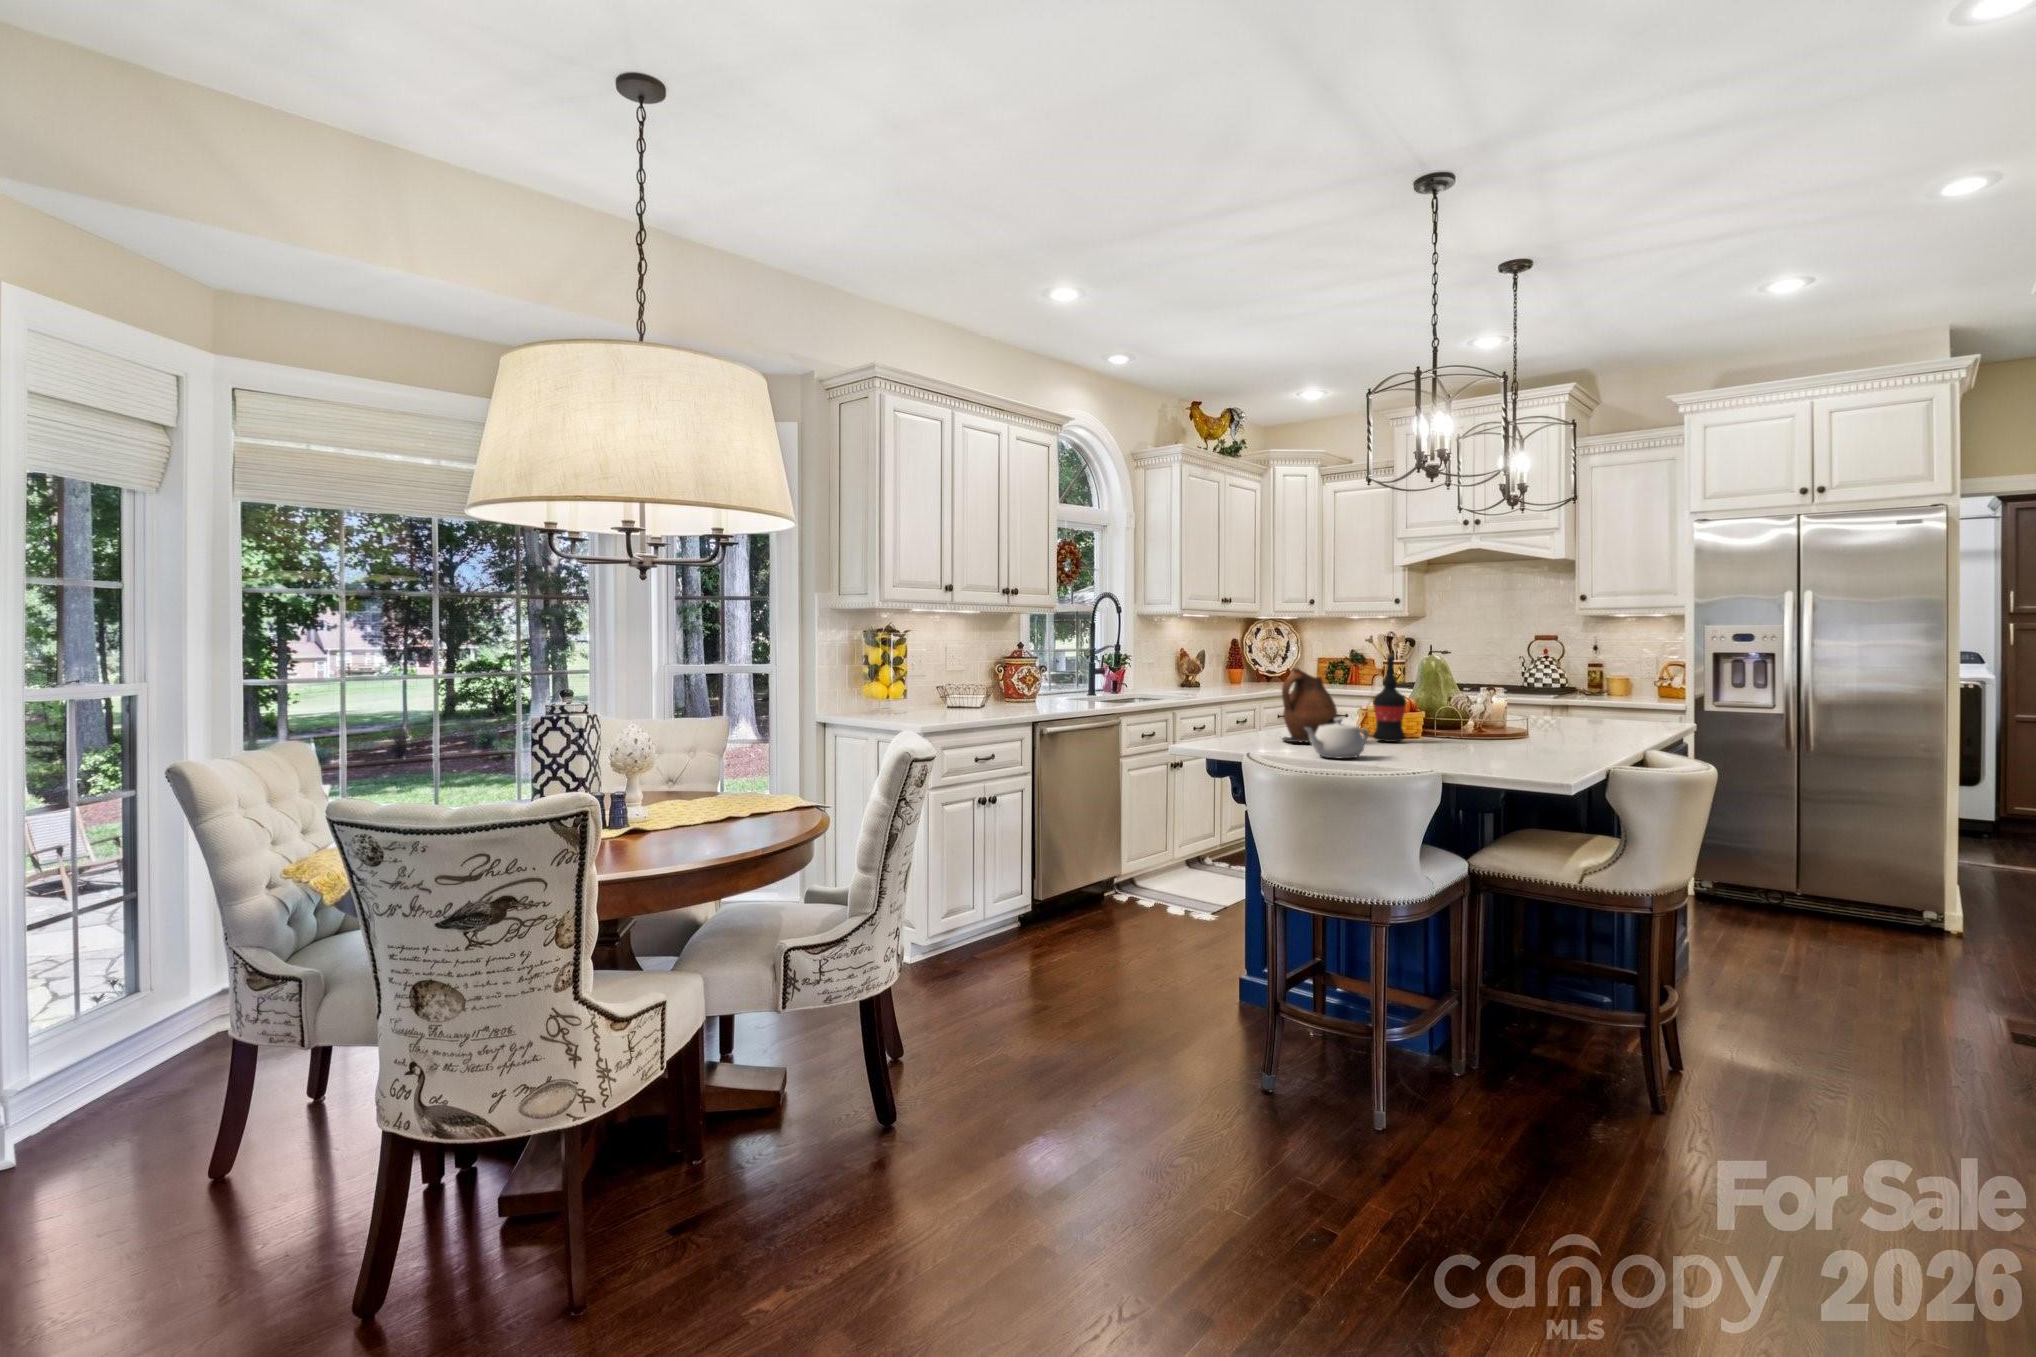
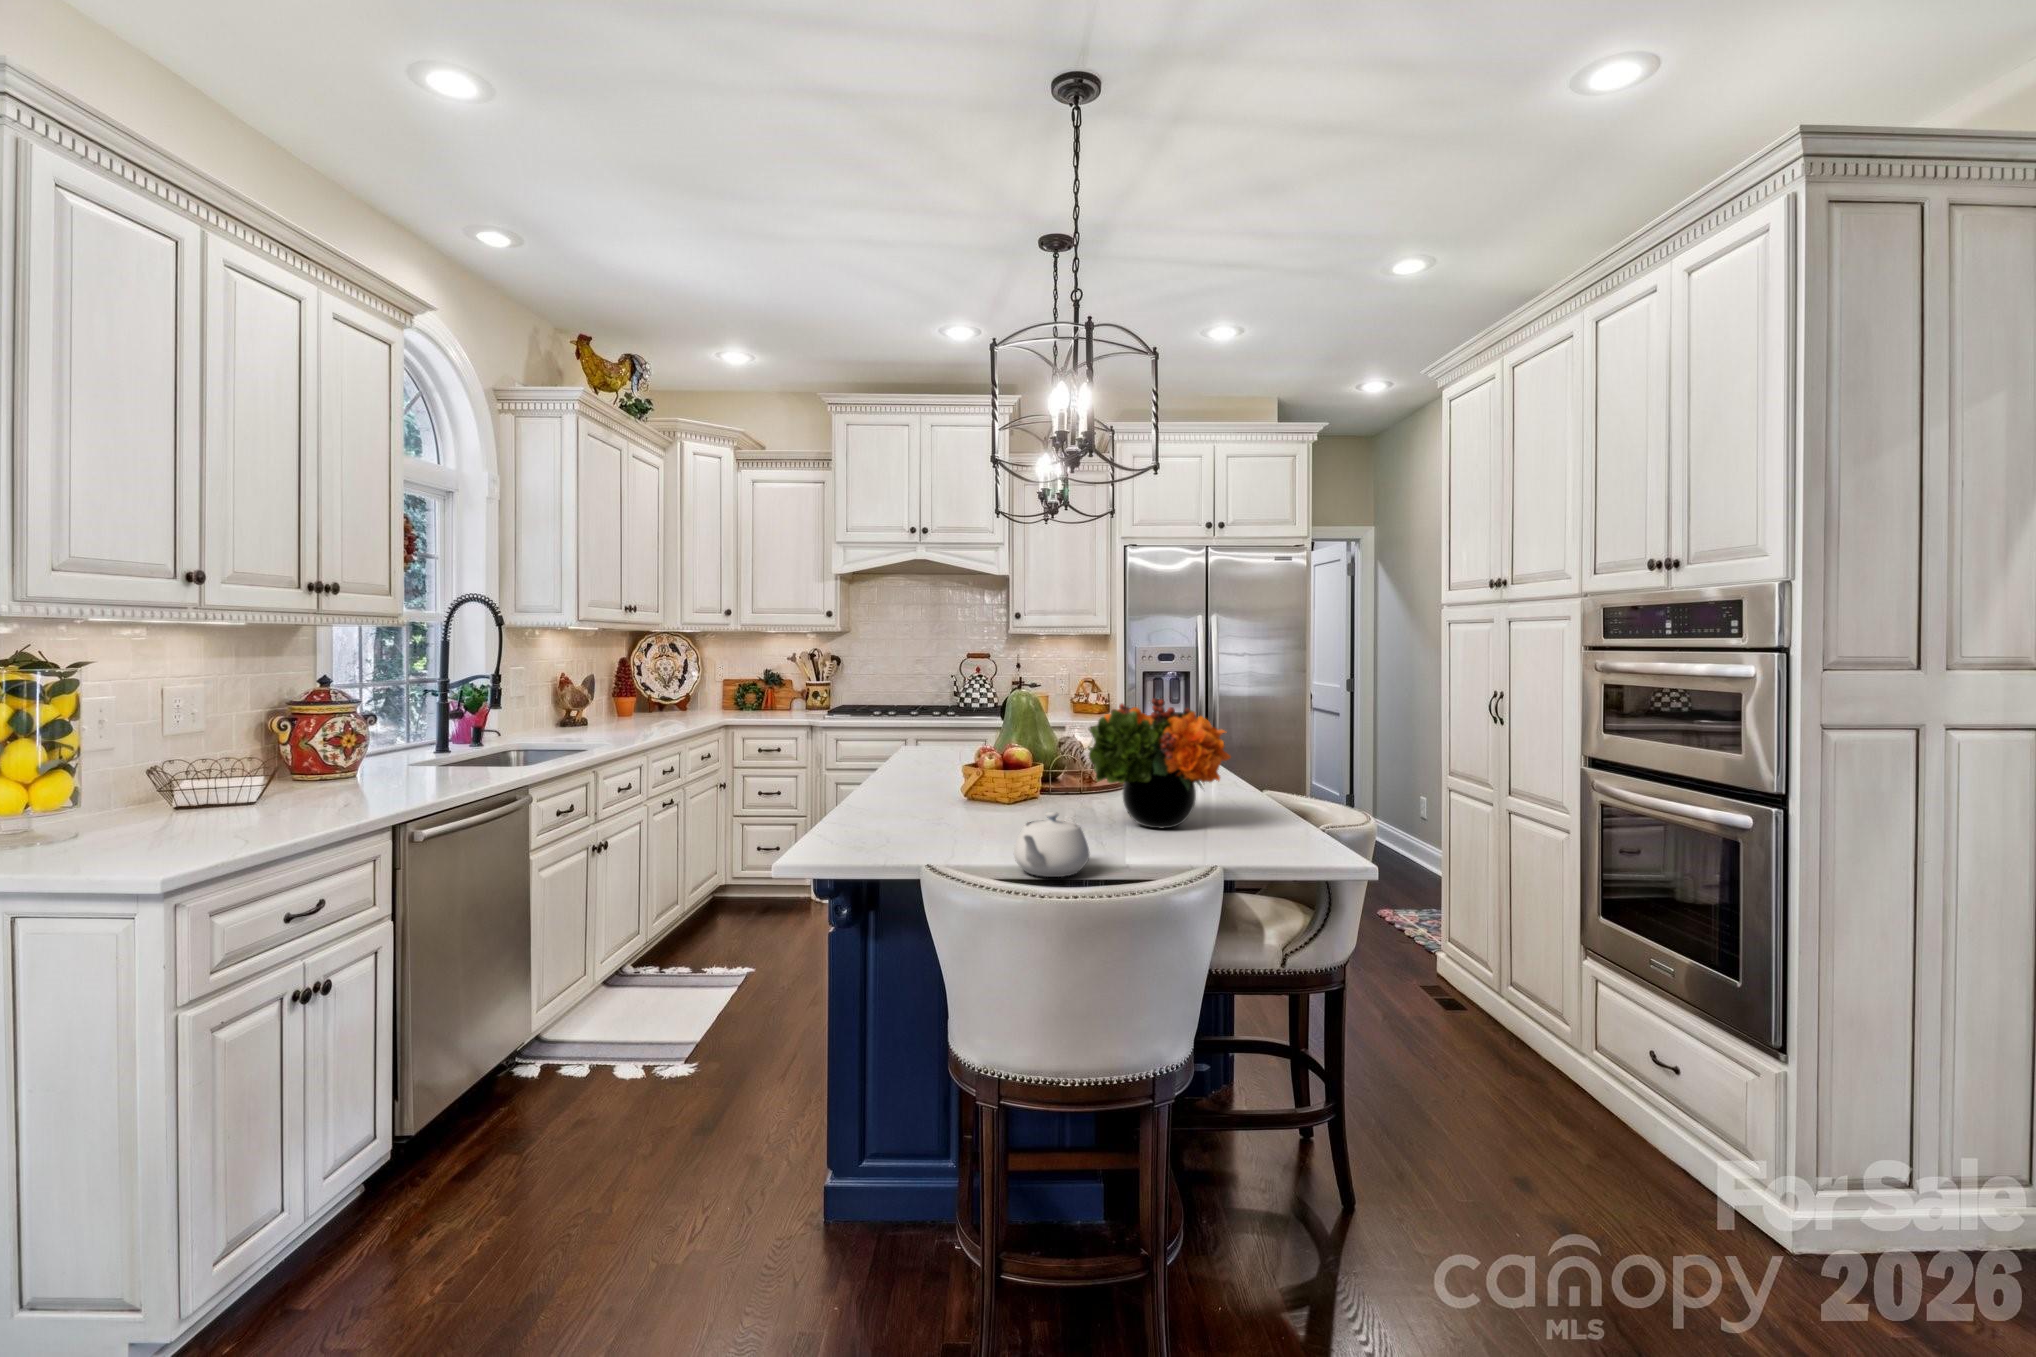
flower arrangement: none [1422,652,1548,752] -> present [1089,698,1231,828]
wine bottle: present [1373,653,1406,742] -> none [998,700,1042,820]
ceramic pitcher: present [1282,668,1337,742] -> none [886,727,987,840]

